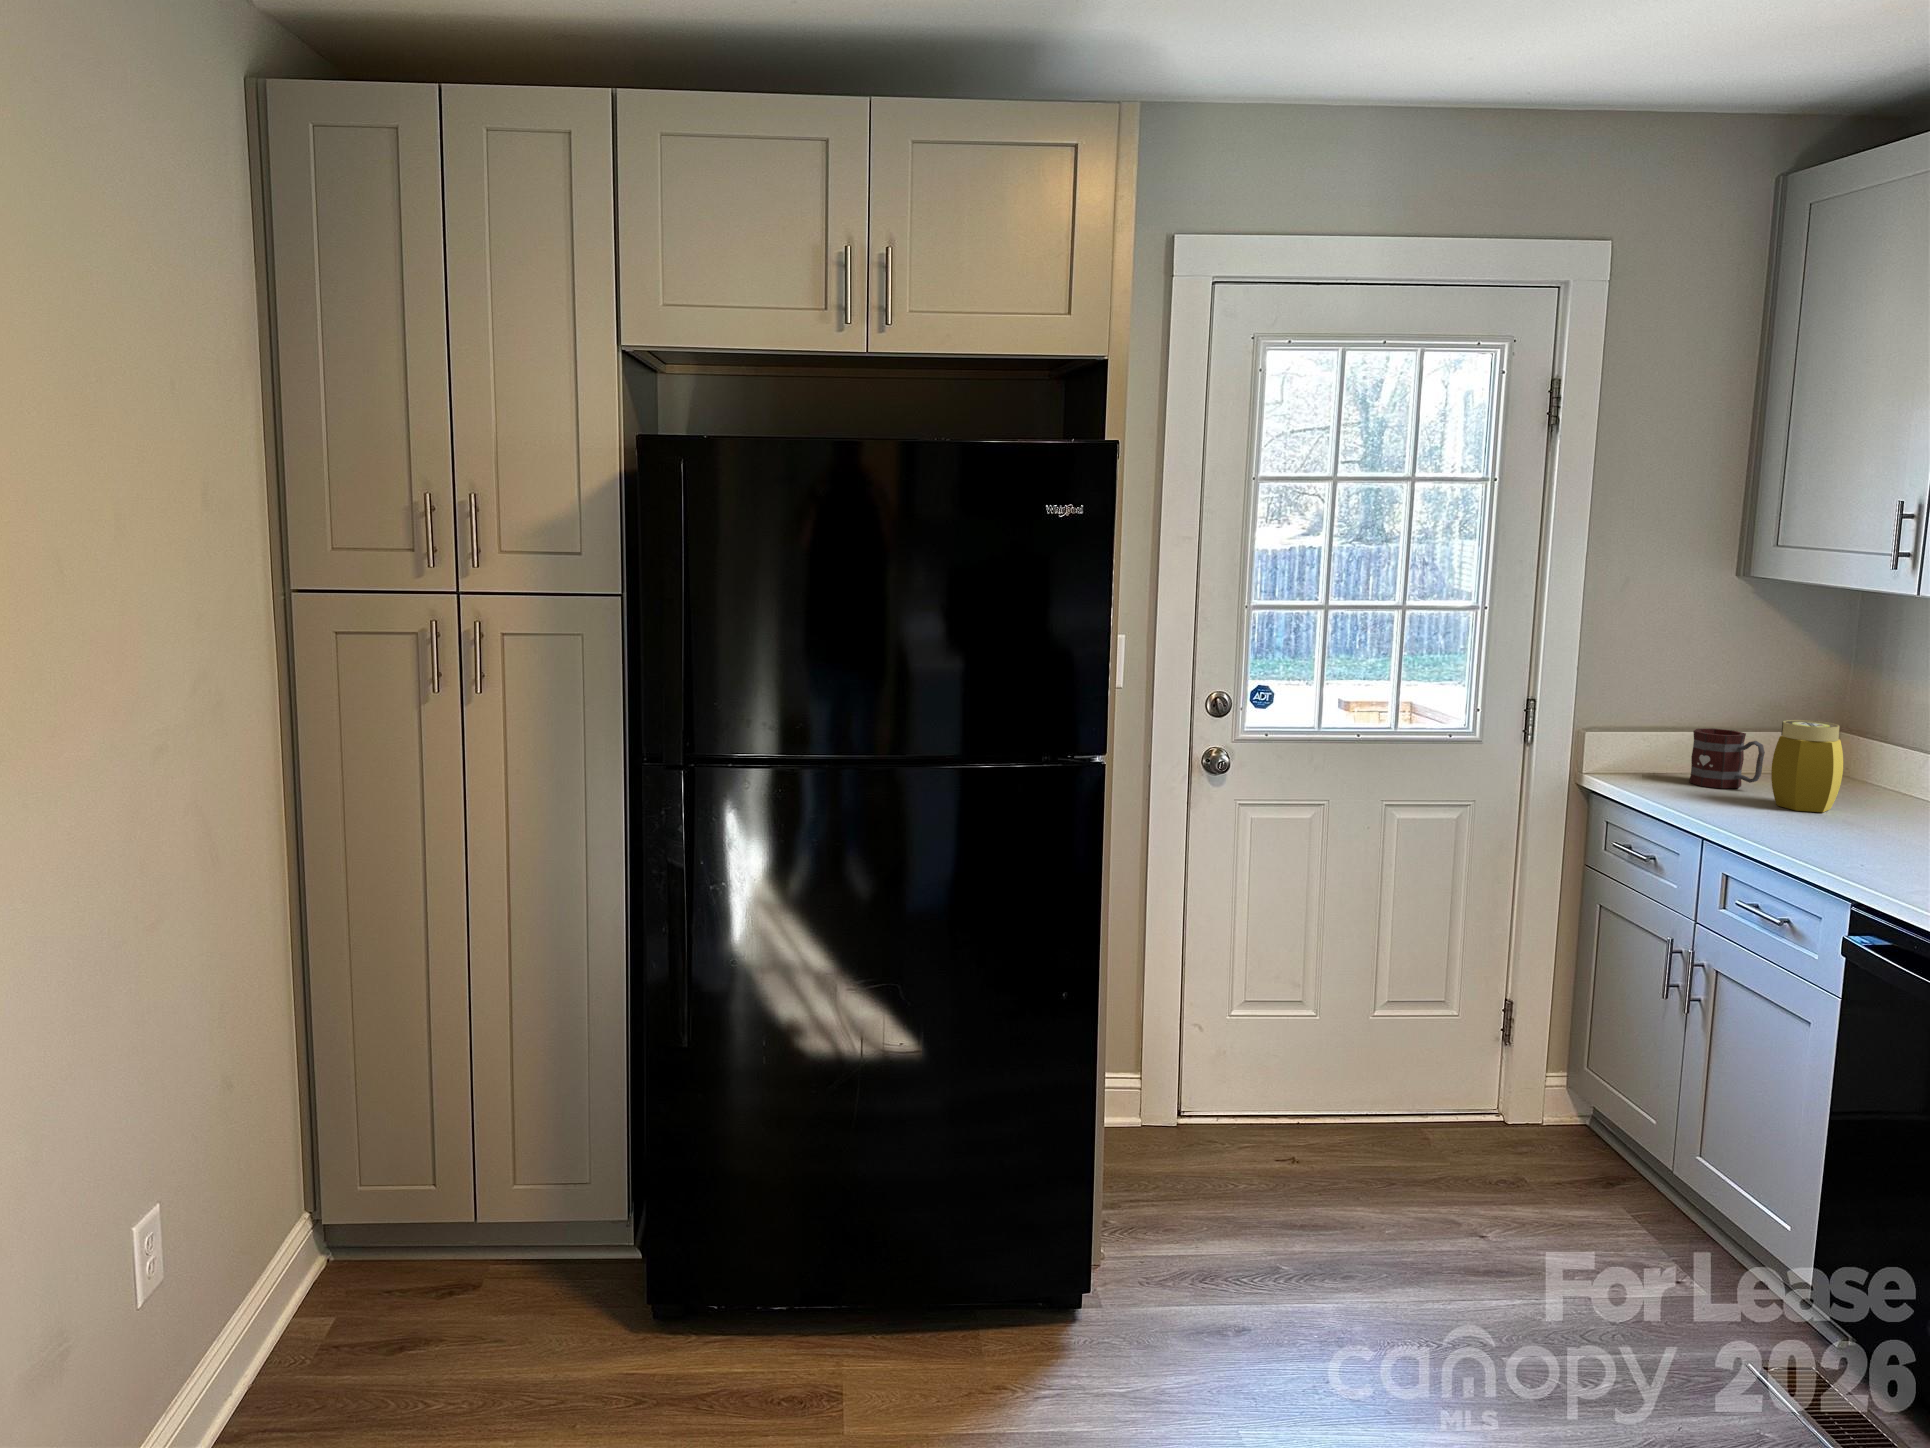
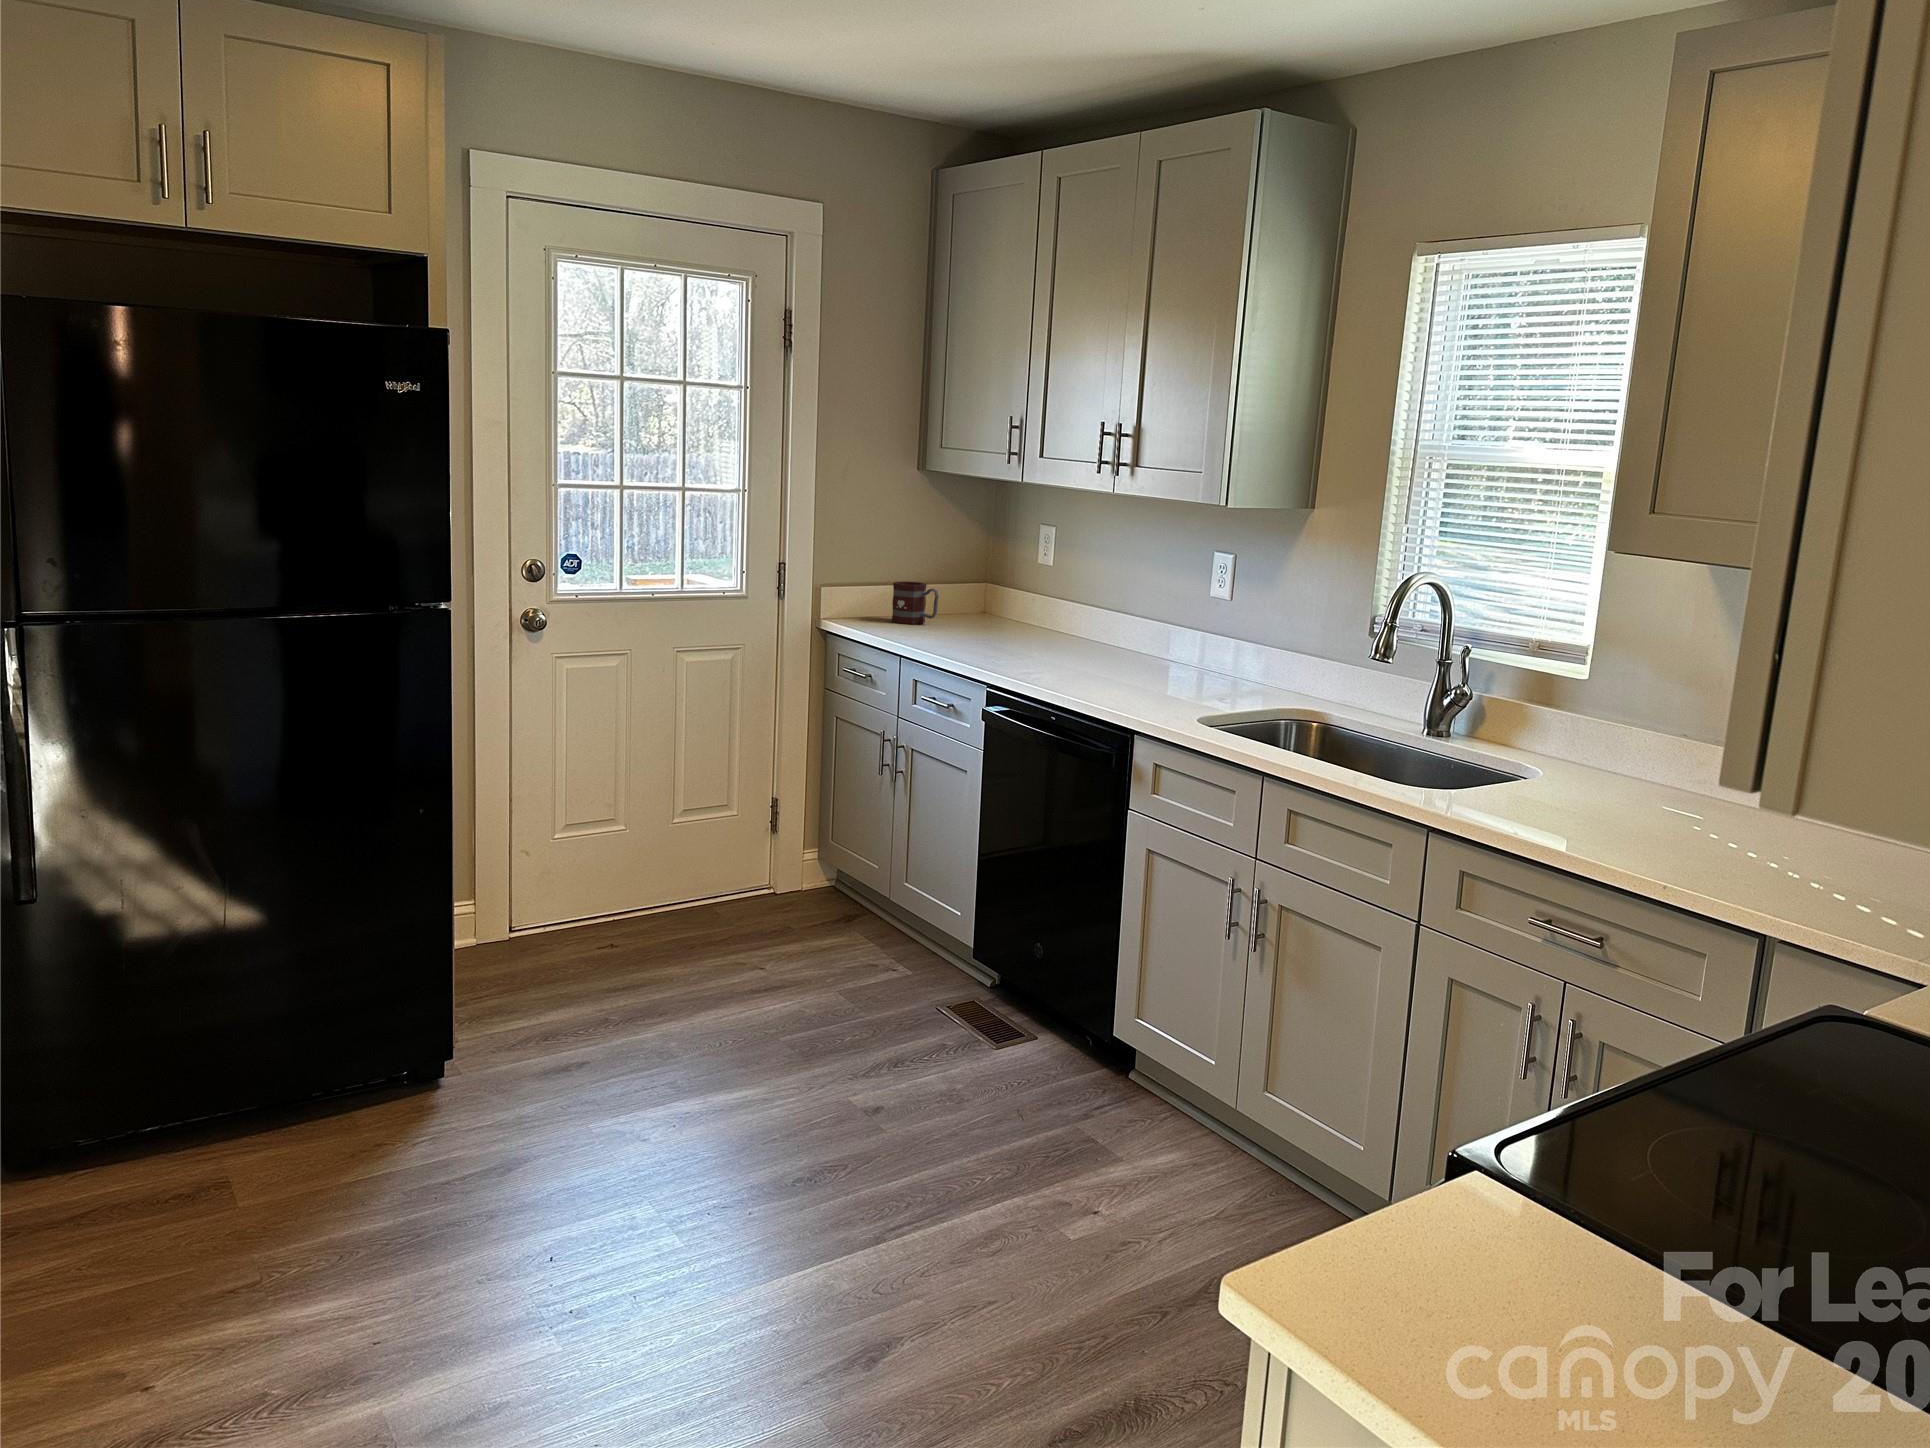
jar: present [1771,720,1843,812] -> none [943,571,986,635]

